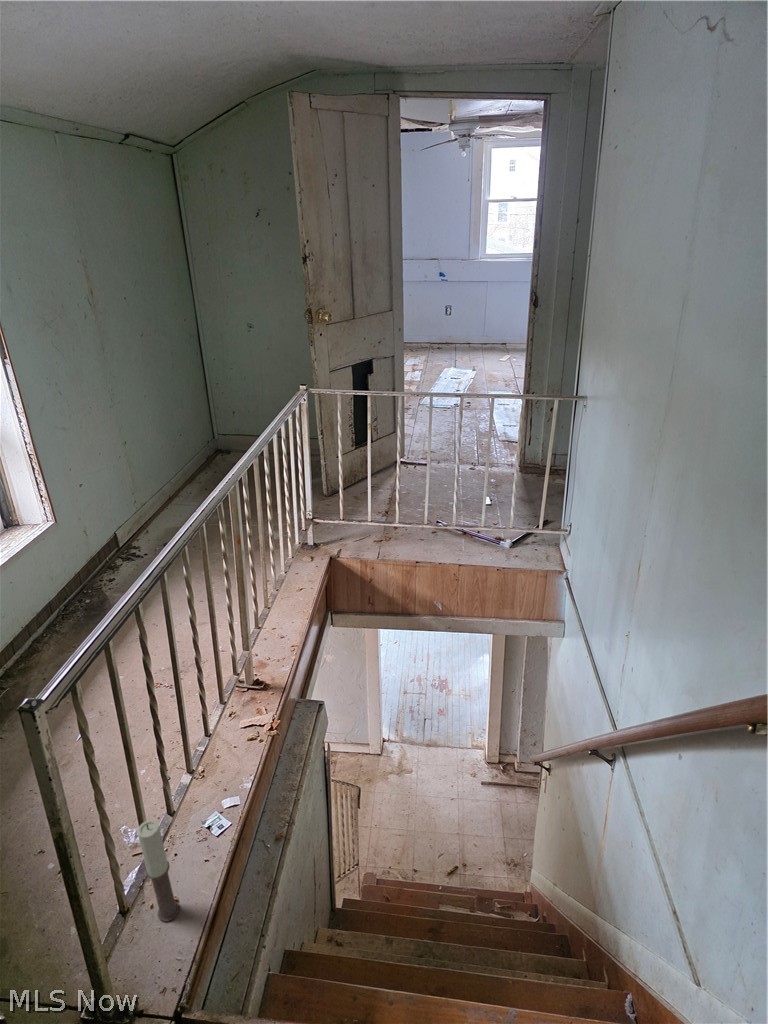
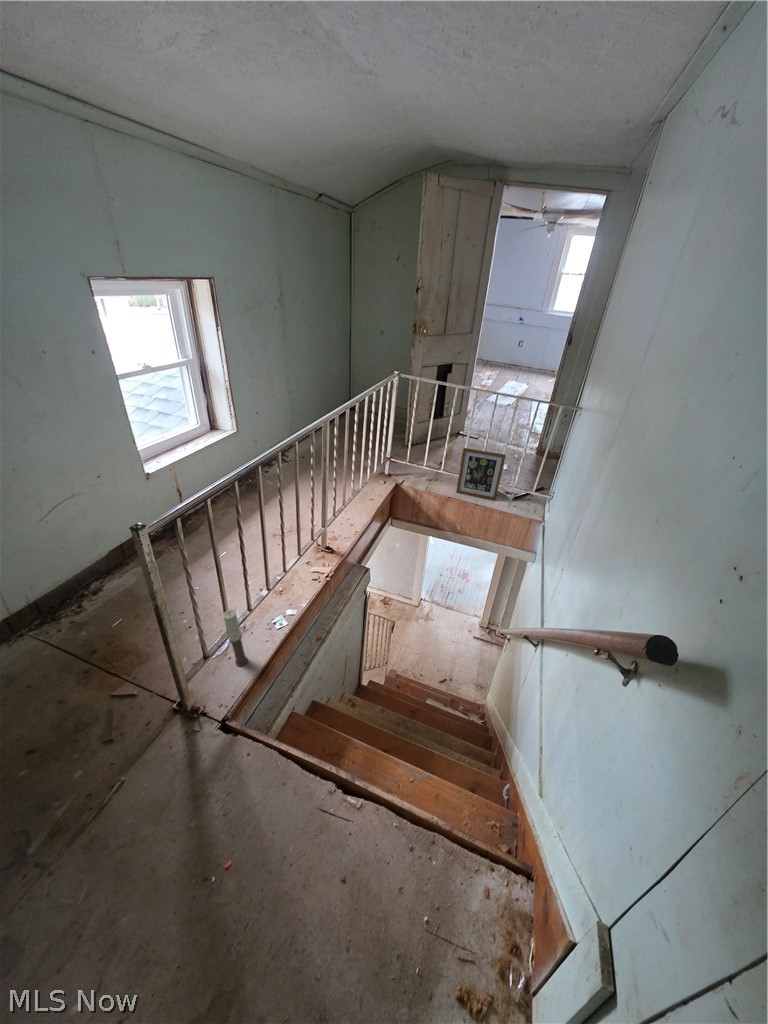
picture frame: none [427,484,491,555] -> present [456,448,506,500]

